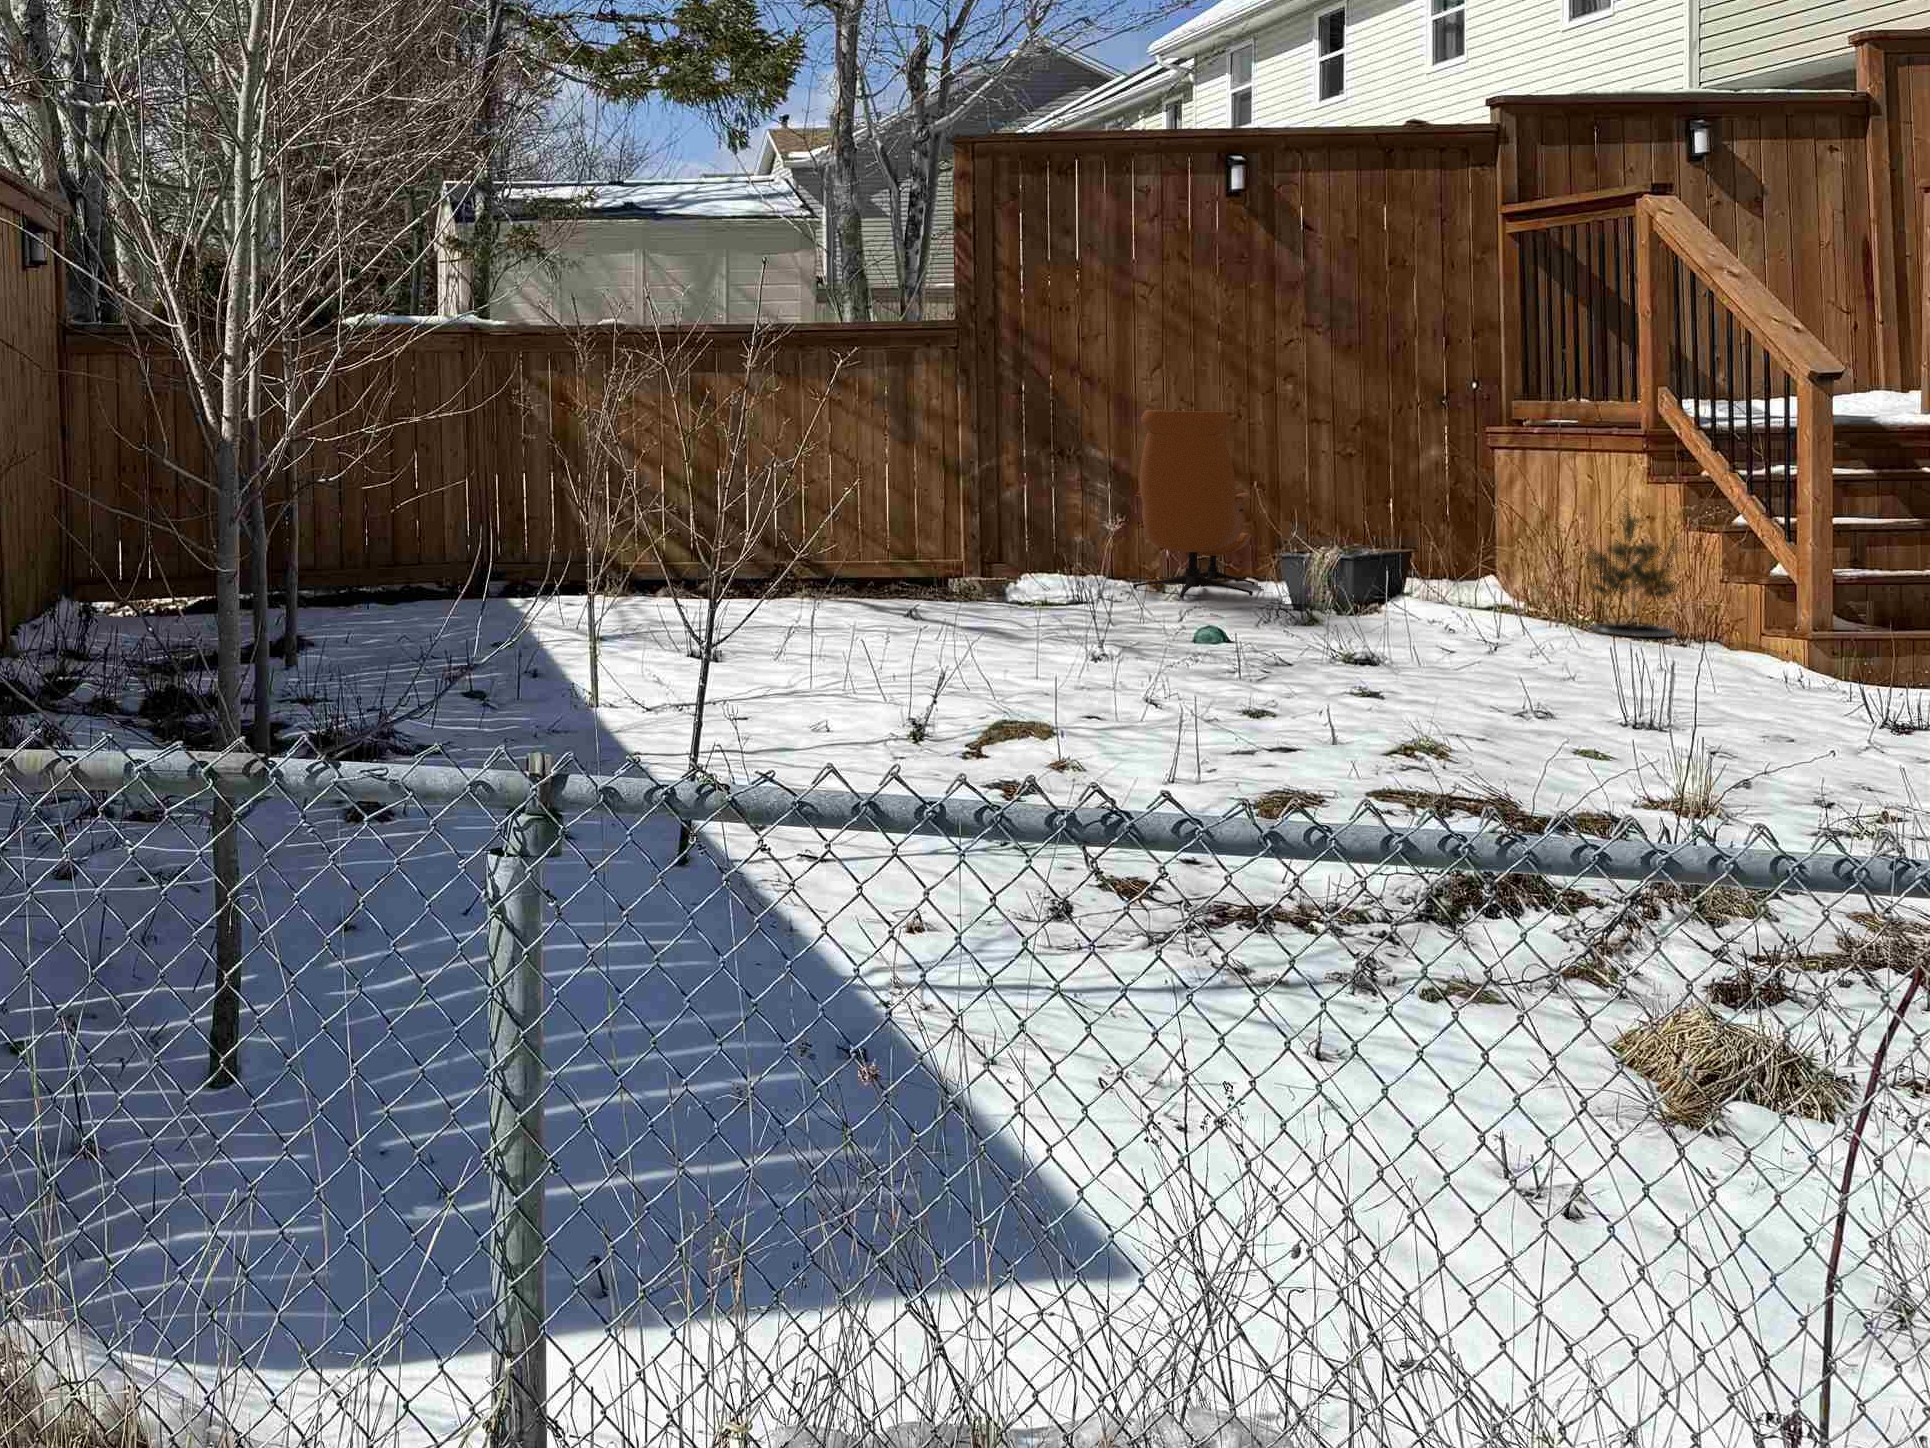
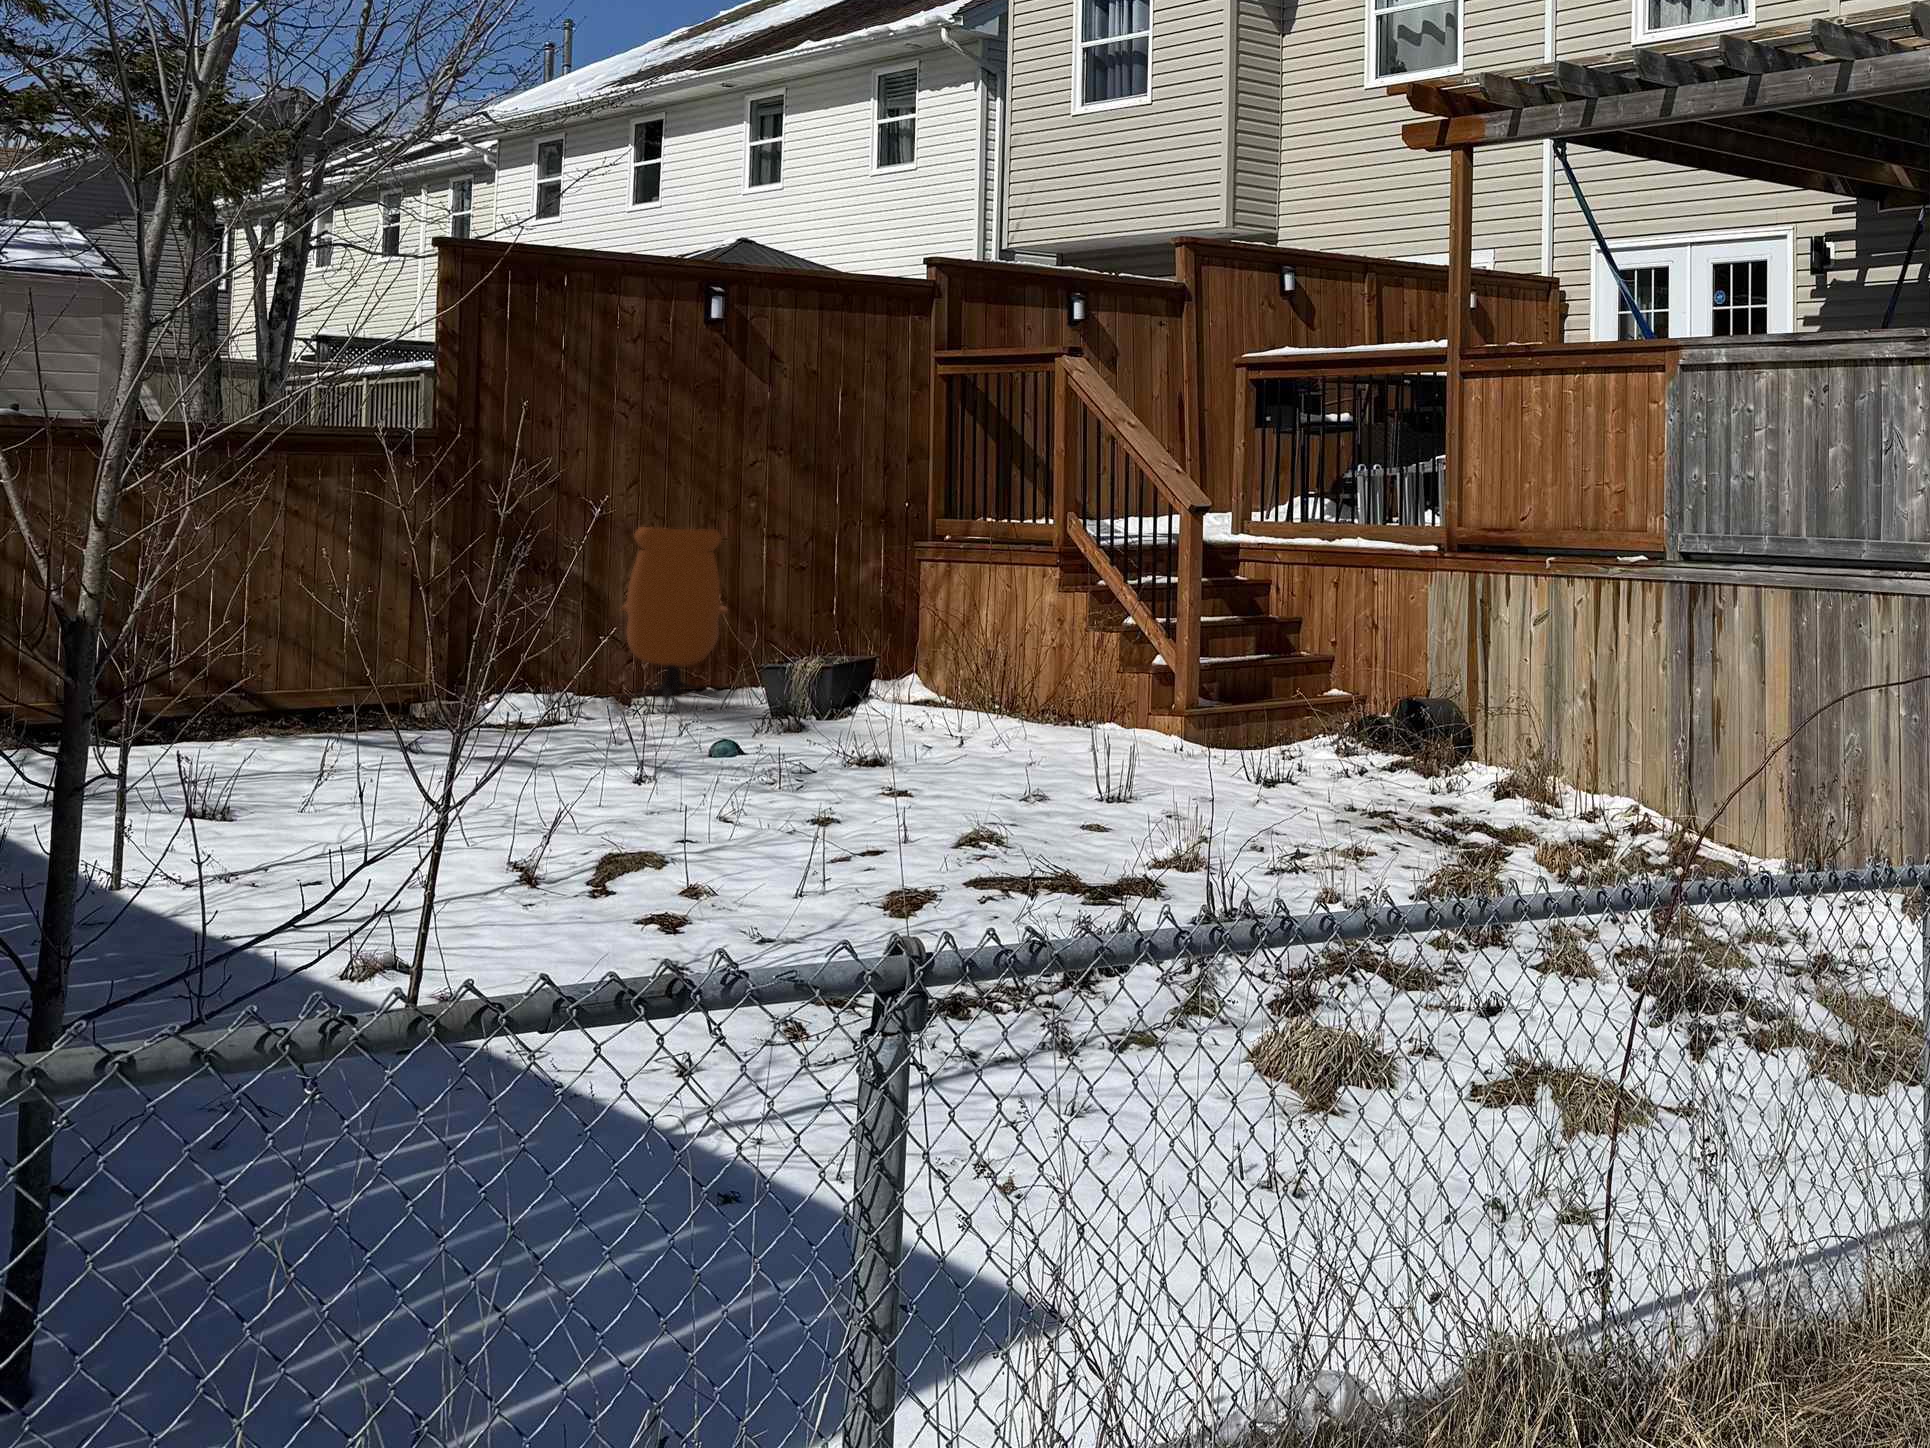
potted tree: present [1585,502,1679,637] -> none [1007,608,1086,724]

